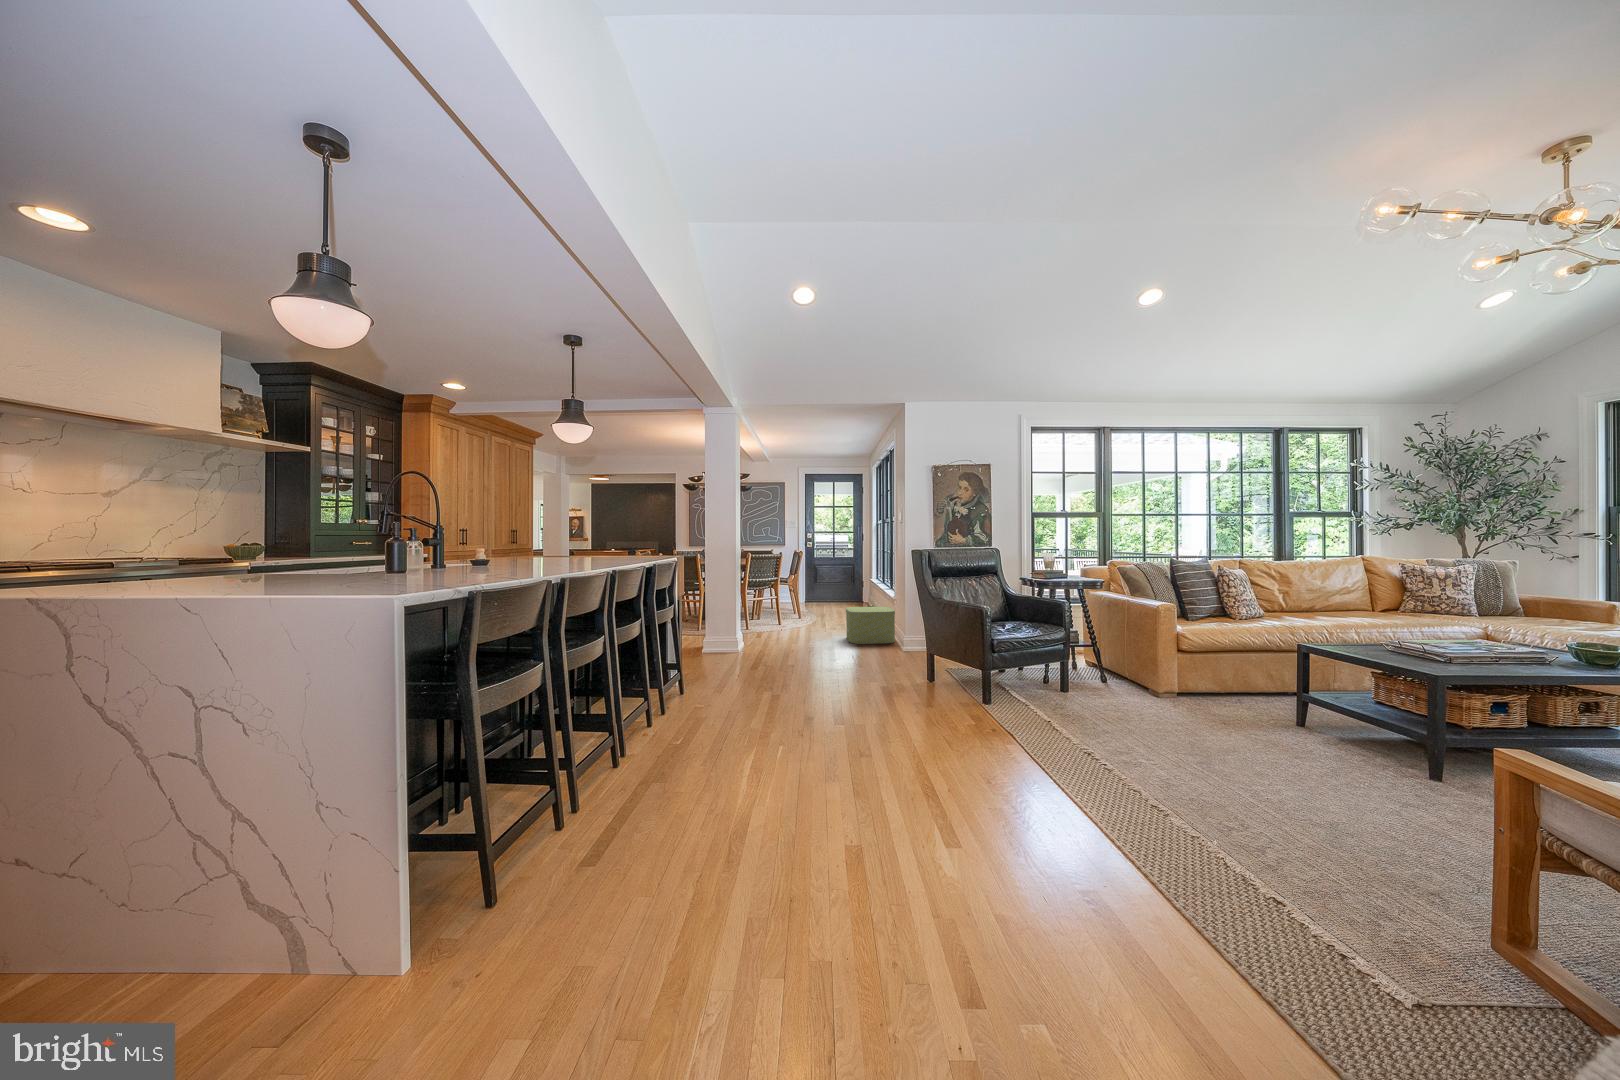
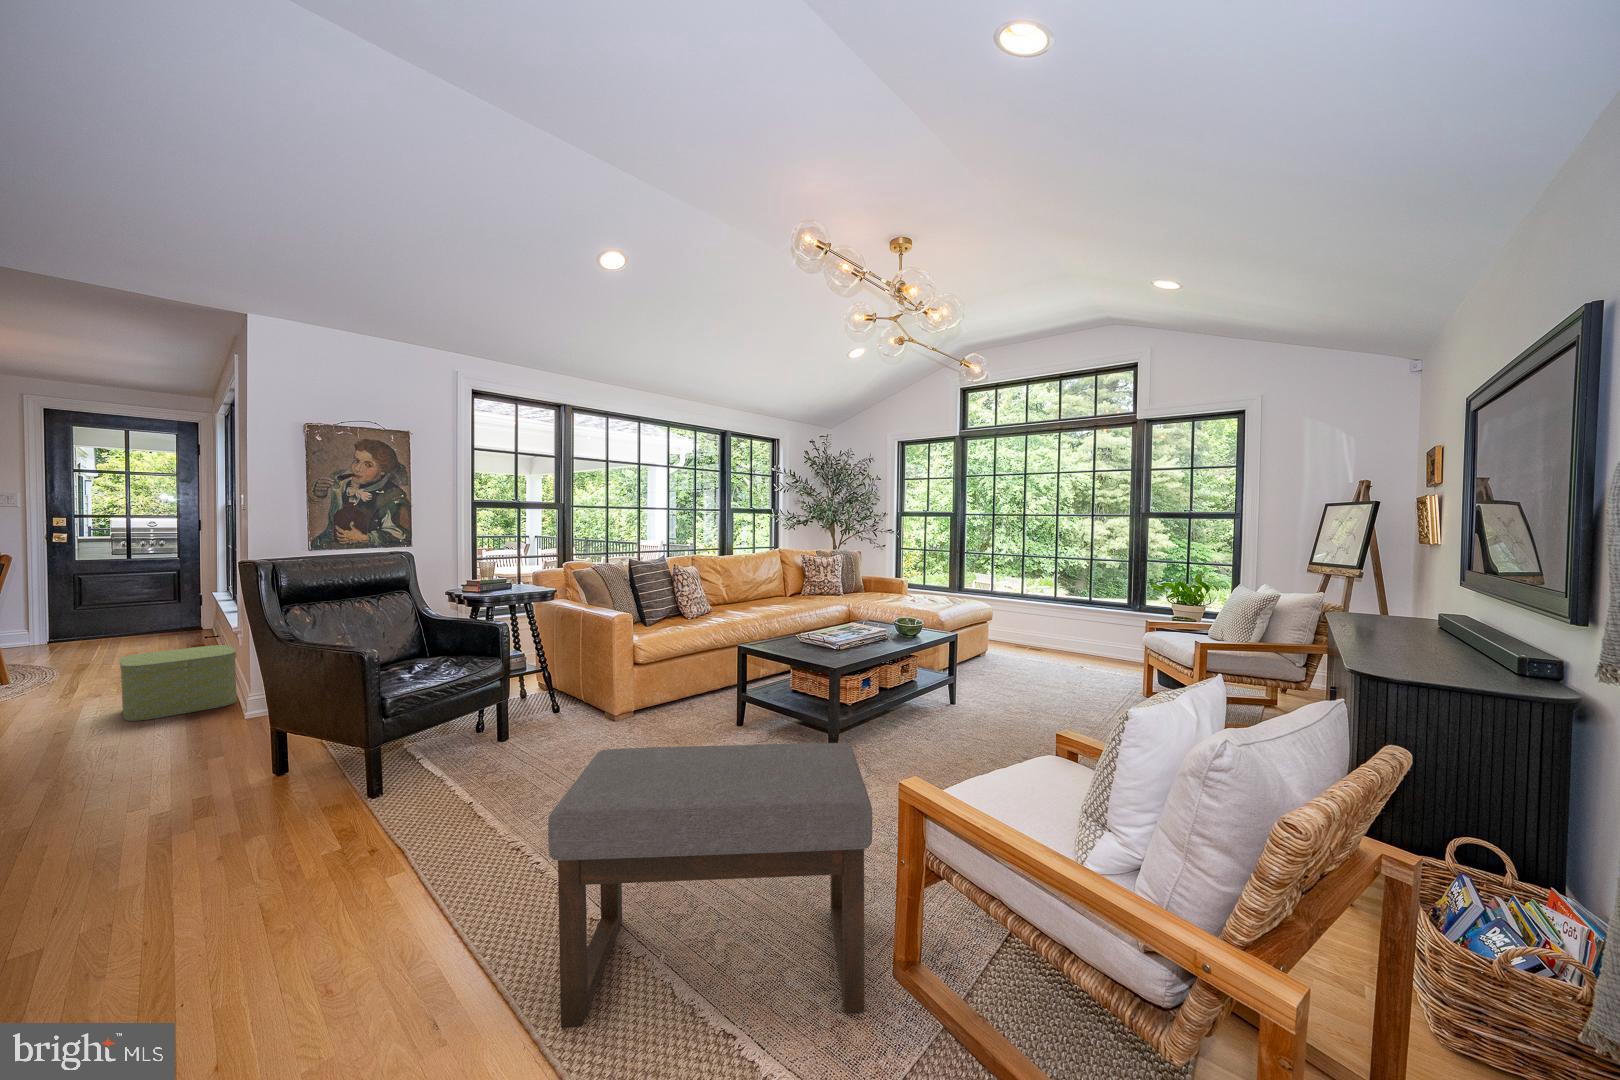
ottoman: none [1130,678,1433,929] -> present [548,743,872,1028]

